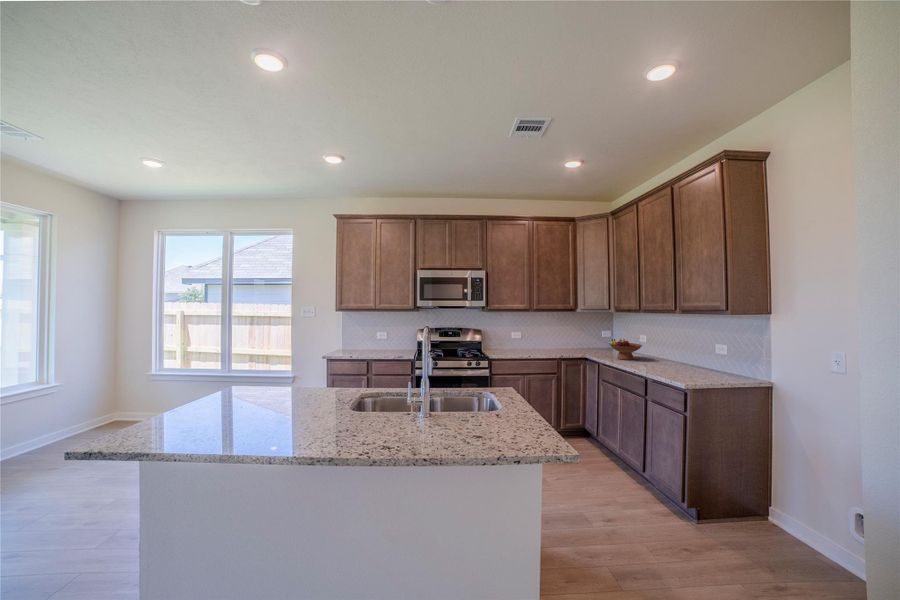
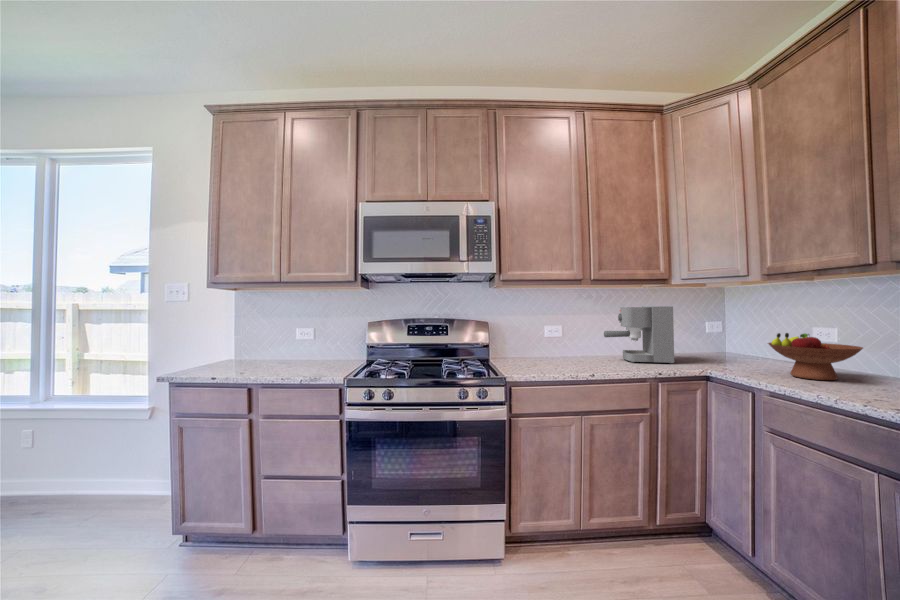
coffee maker: none [542,322,575,352] -> present [604,306,674,364]

